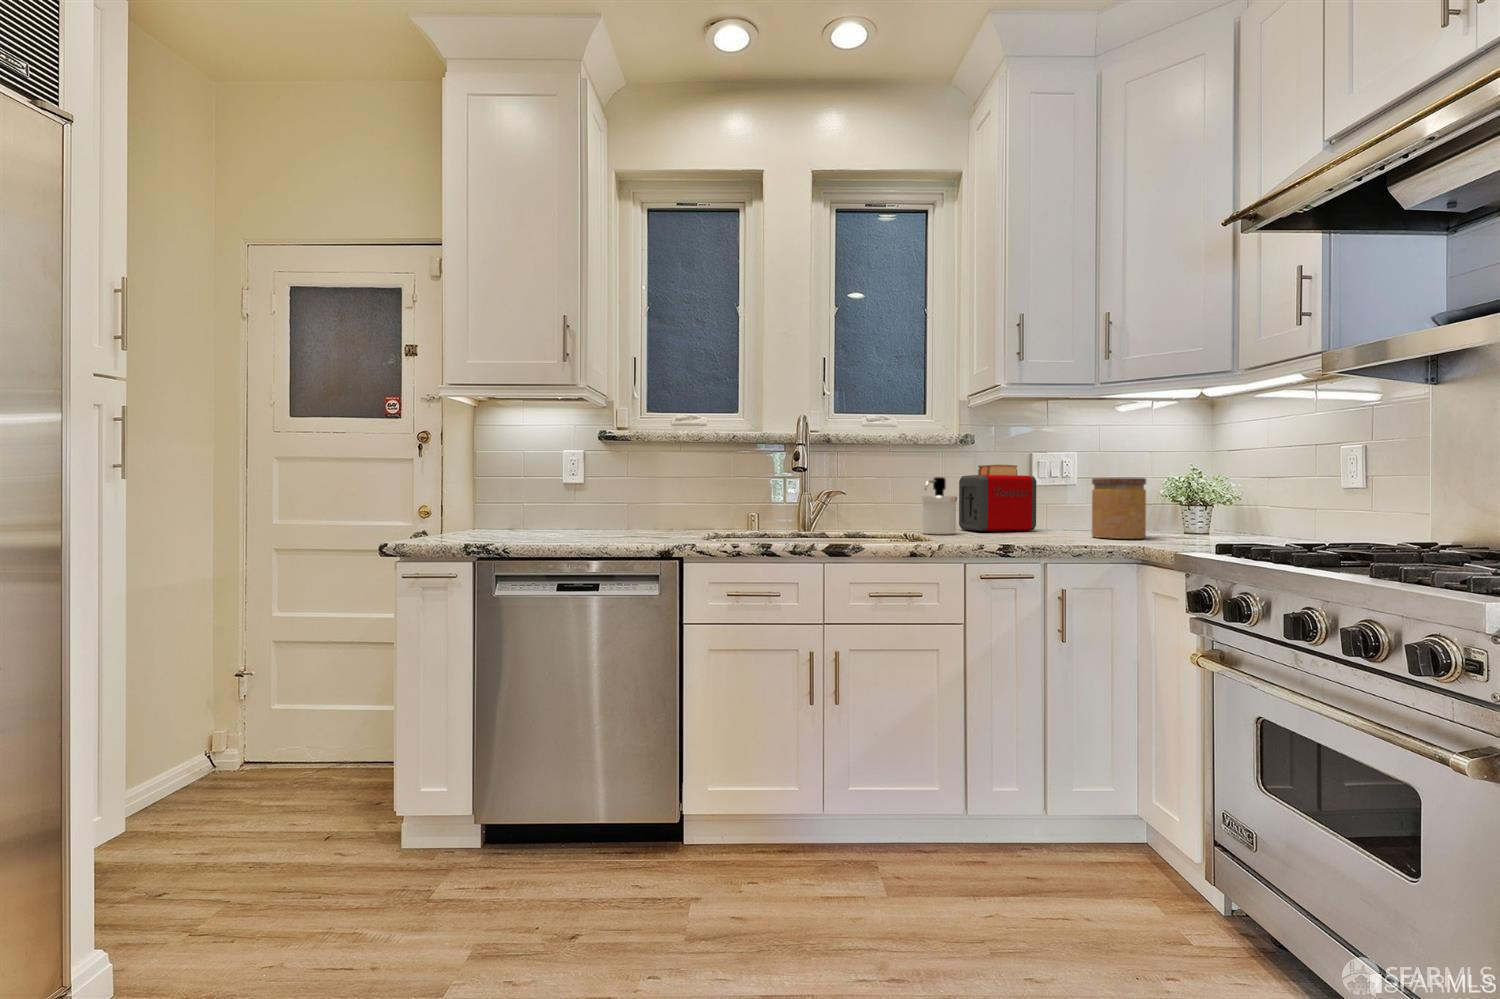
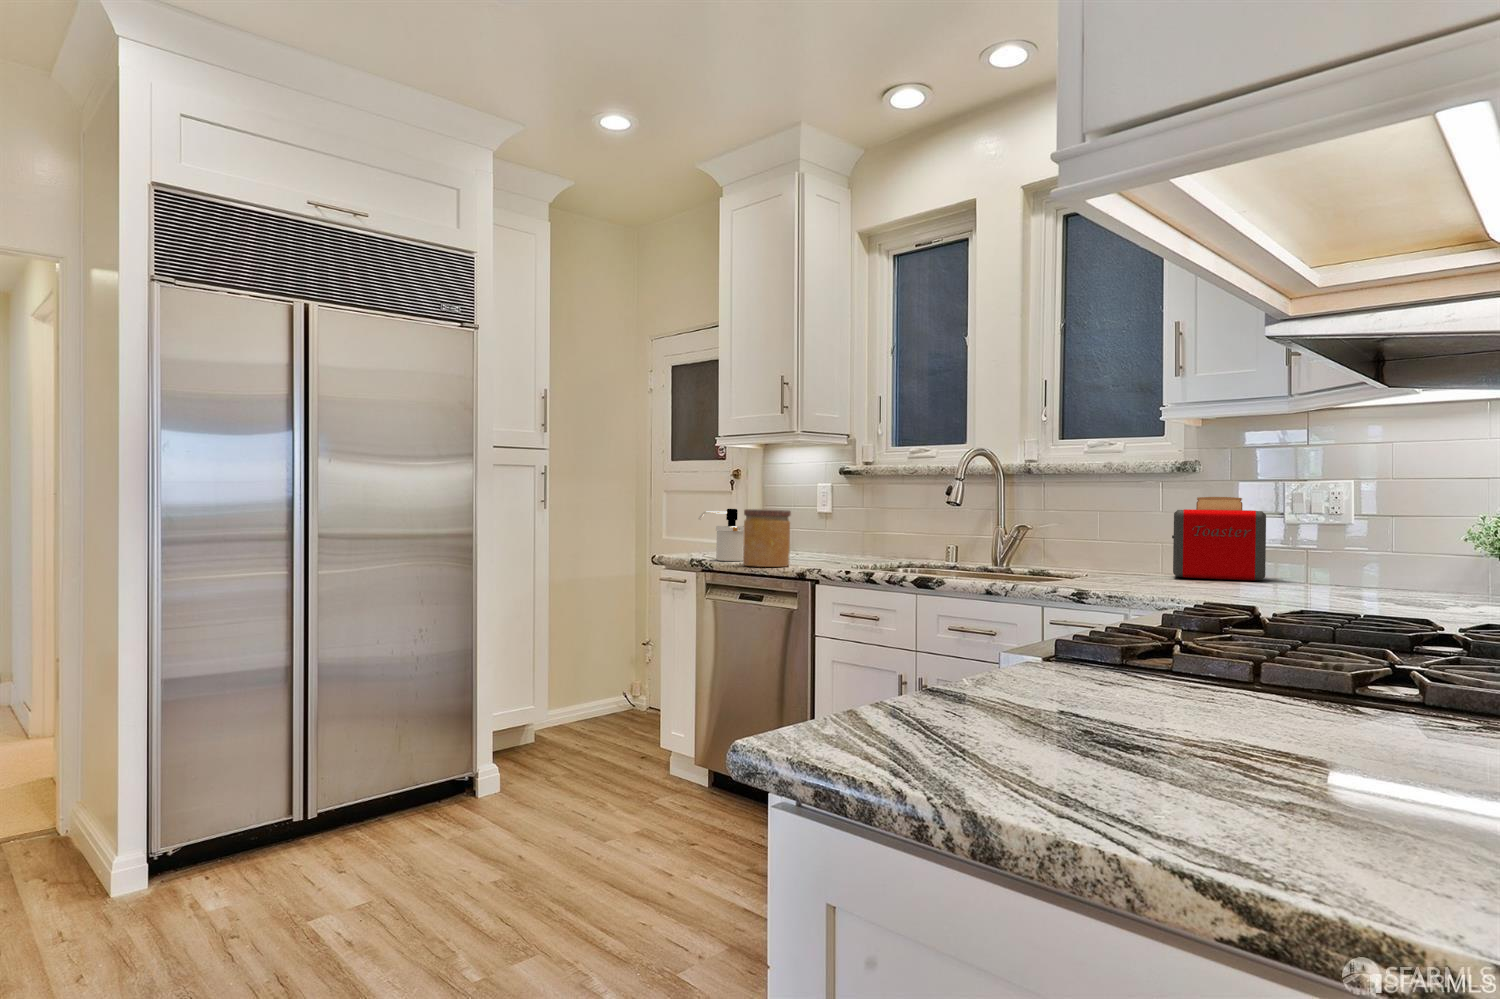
soap dispenser: present [922,477,957,534] -> present [698,509,744,561]
jar: present [1092,477,1146,539] -> present [743,509,791,567]

